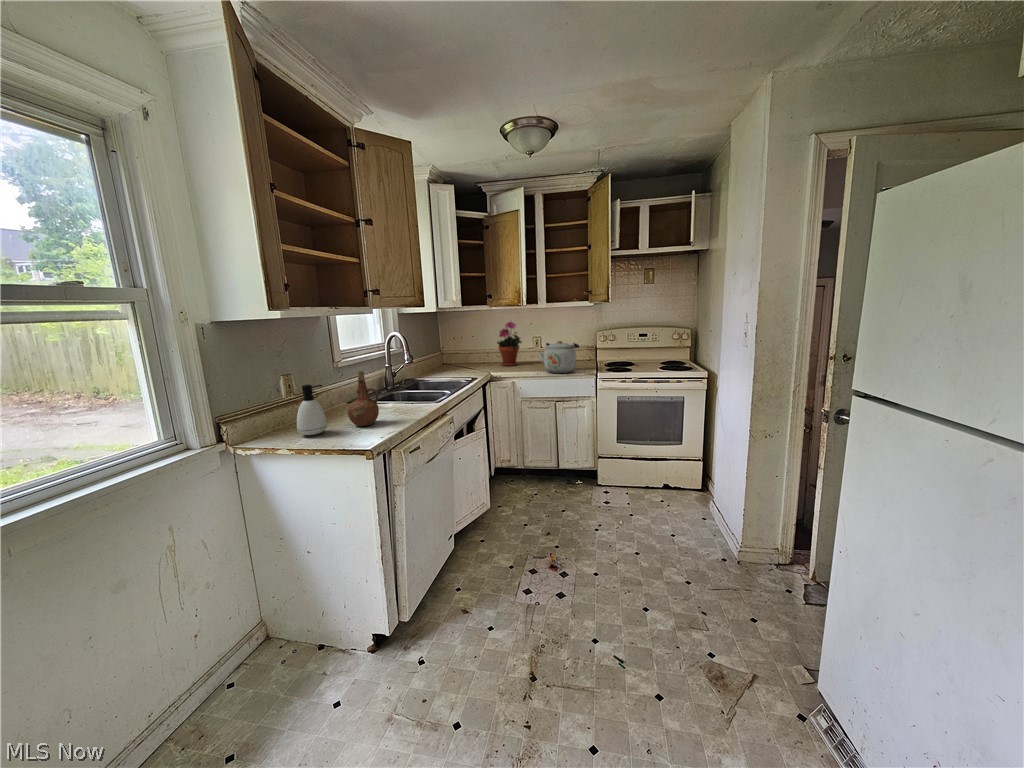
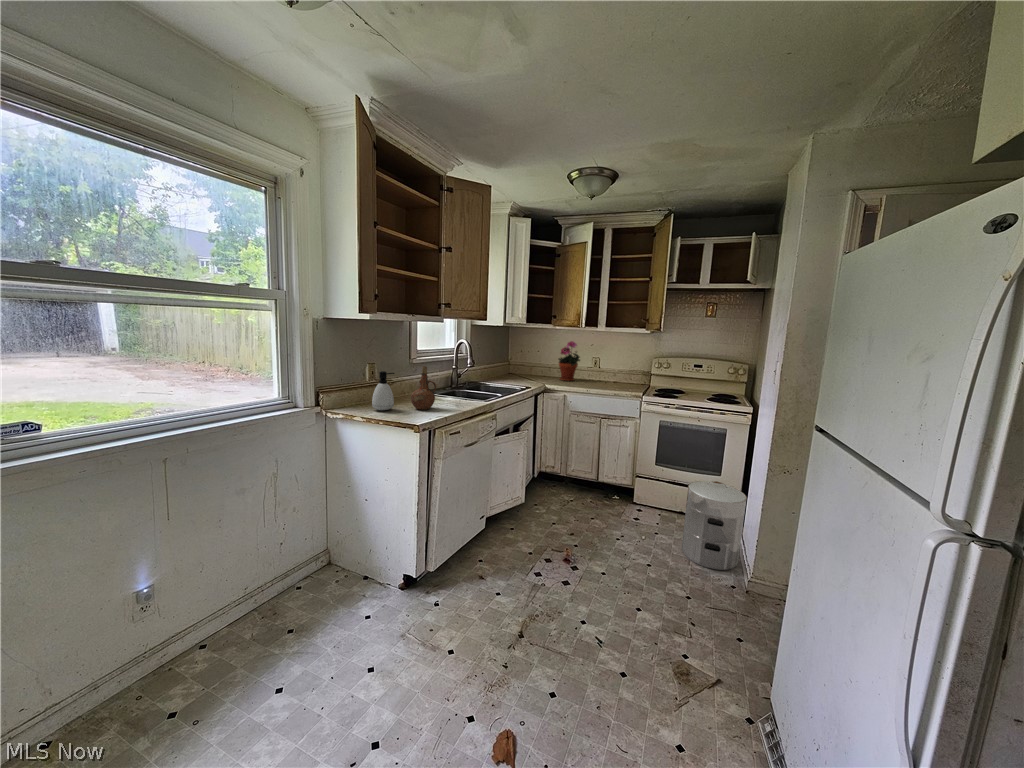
kettle: present [539,341,579,373] -> none [591,362,630,392]
waste bin: none [662,454,722,544] -> present [682,481,747,570]

